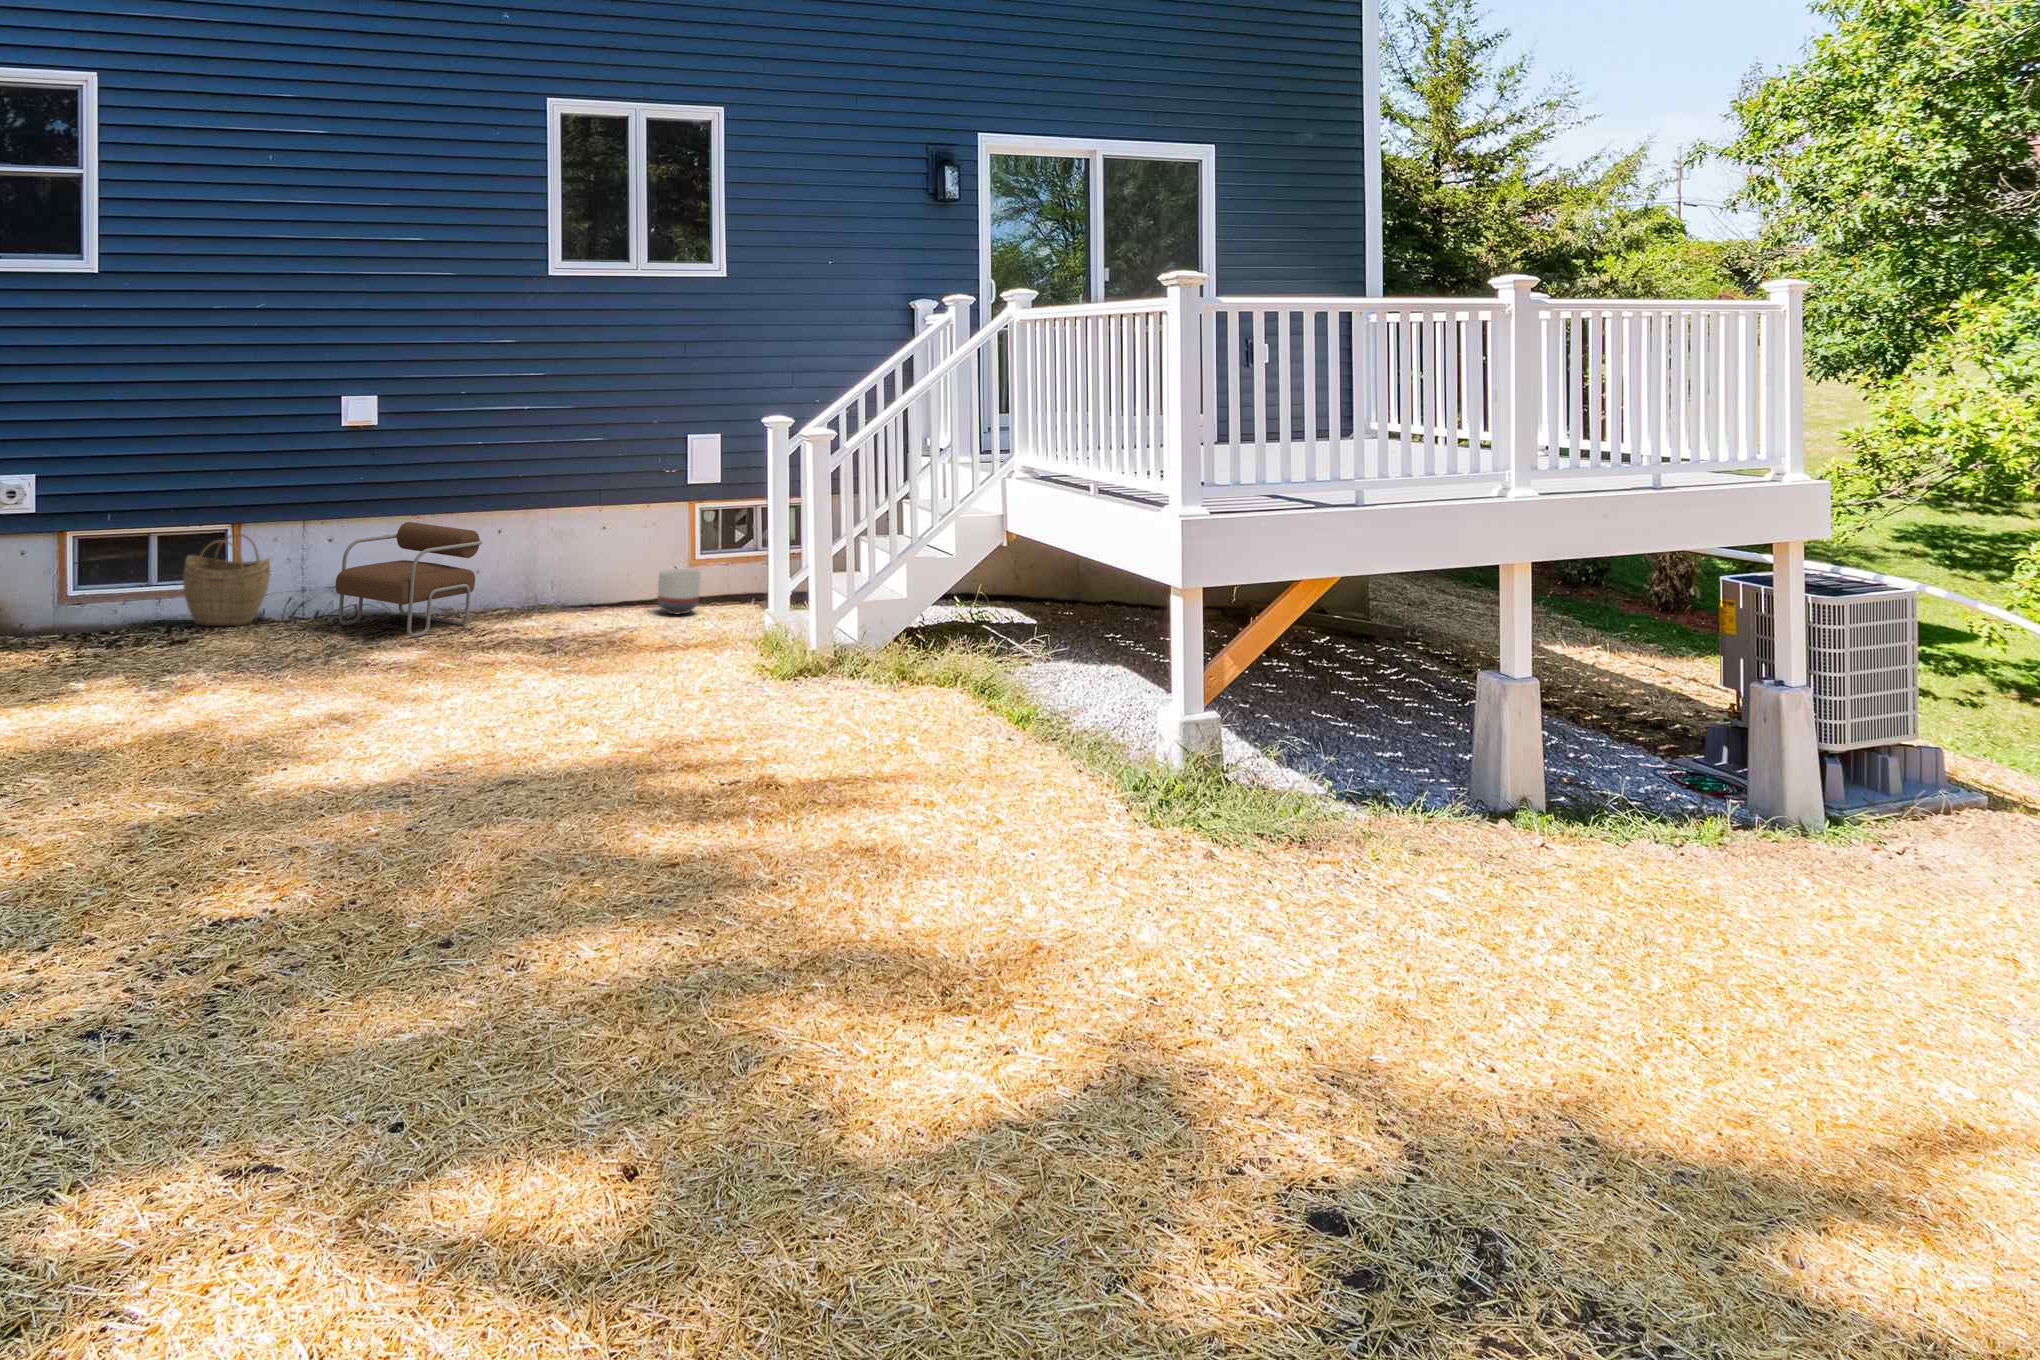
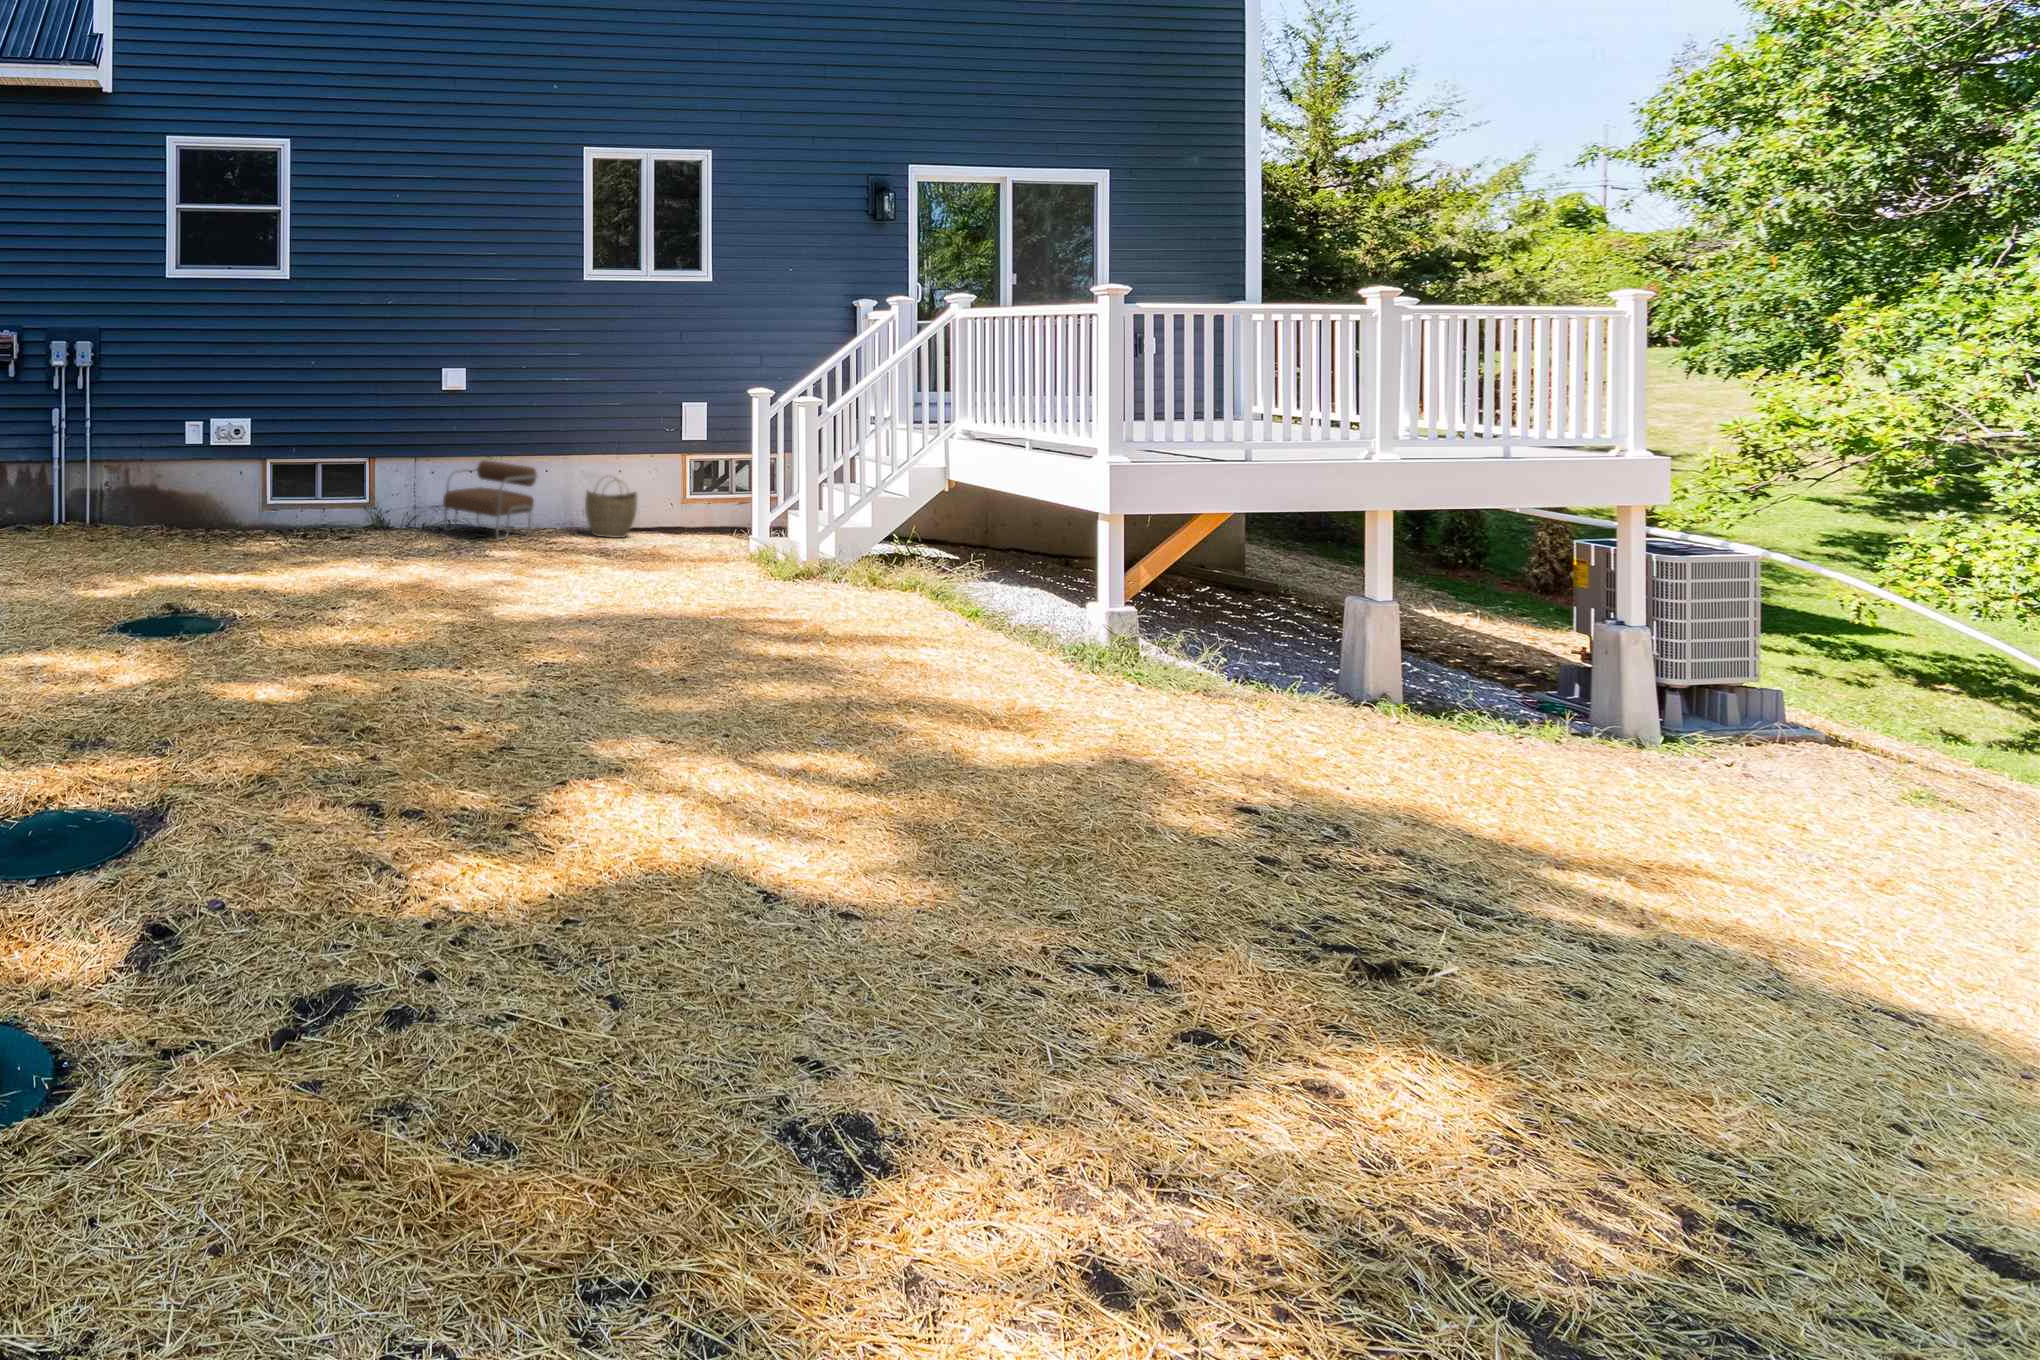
woven basket: present [183,534,270,626] -> present [585,475,637,538]
planter: present [658,569,700,614] -> none [657,504,689,537]

